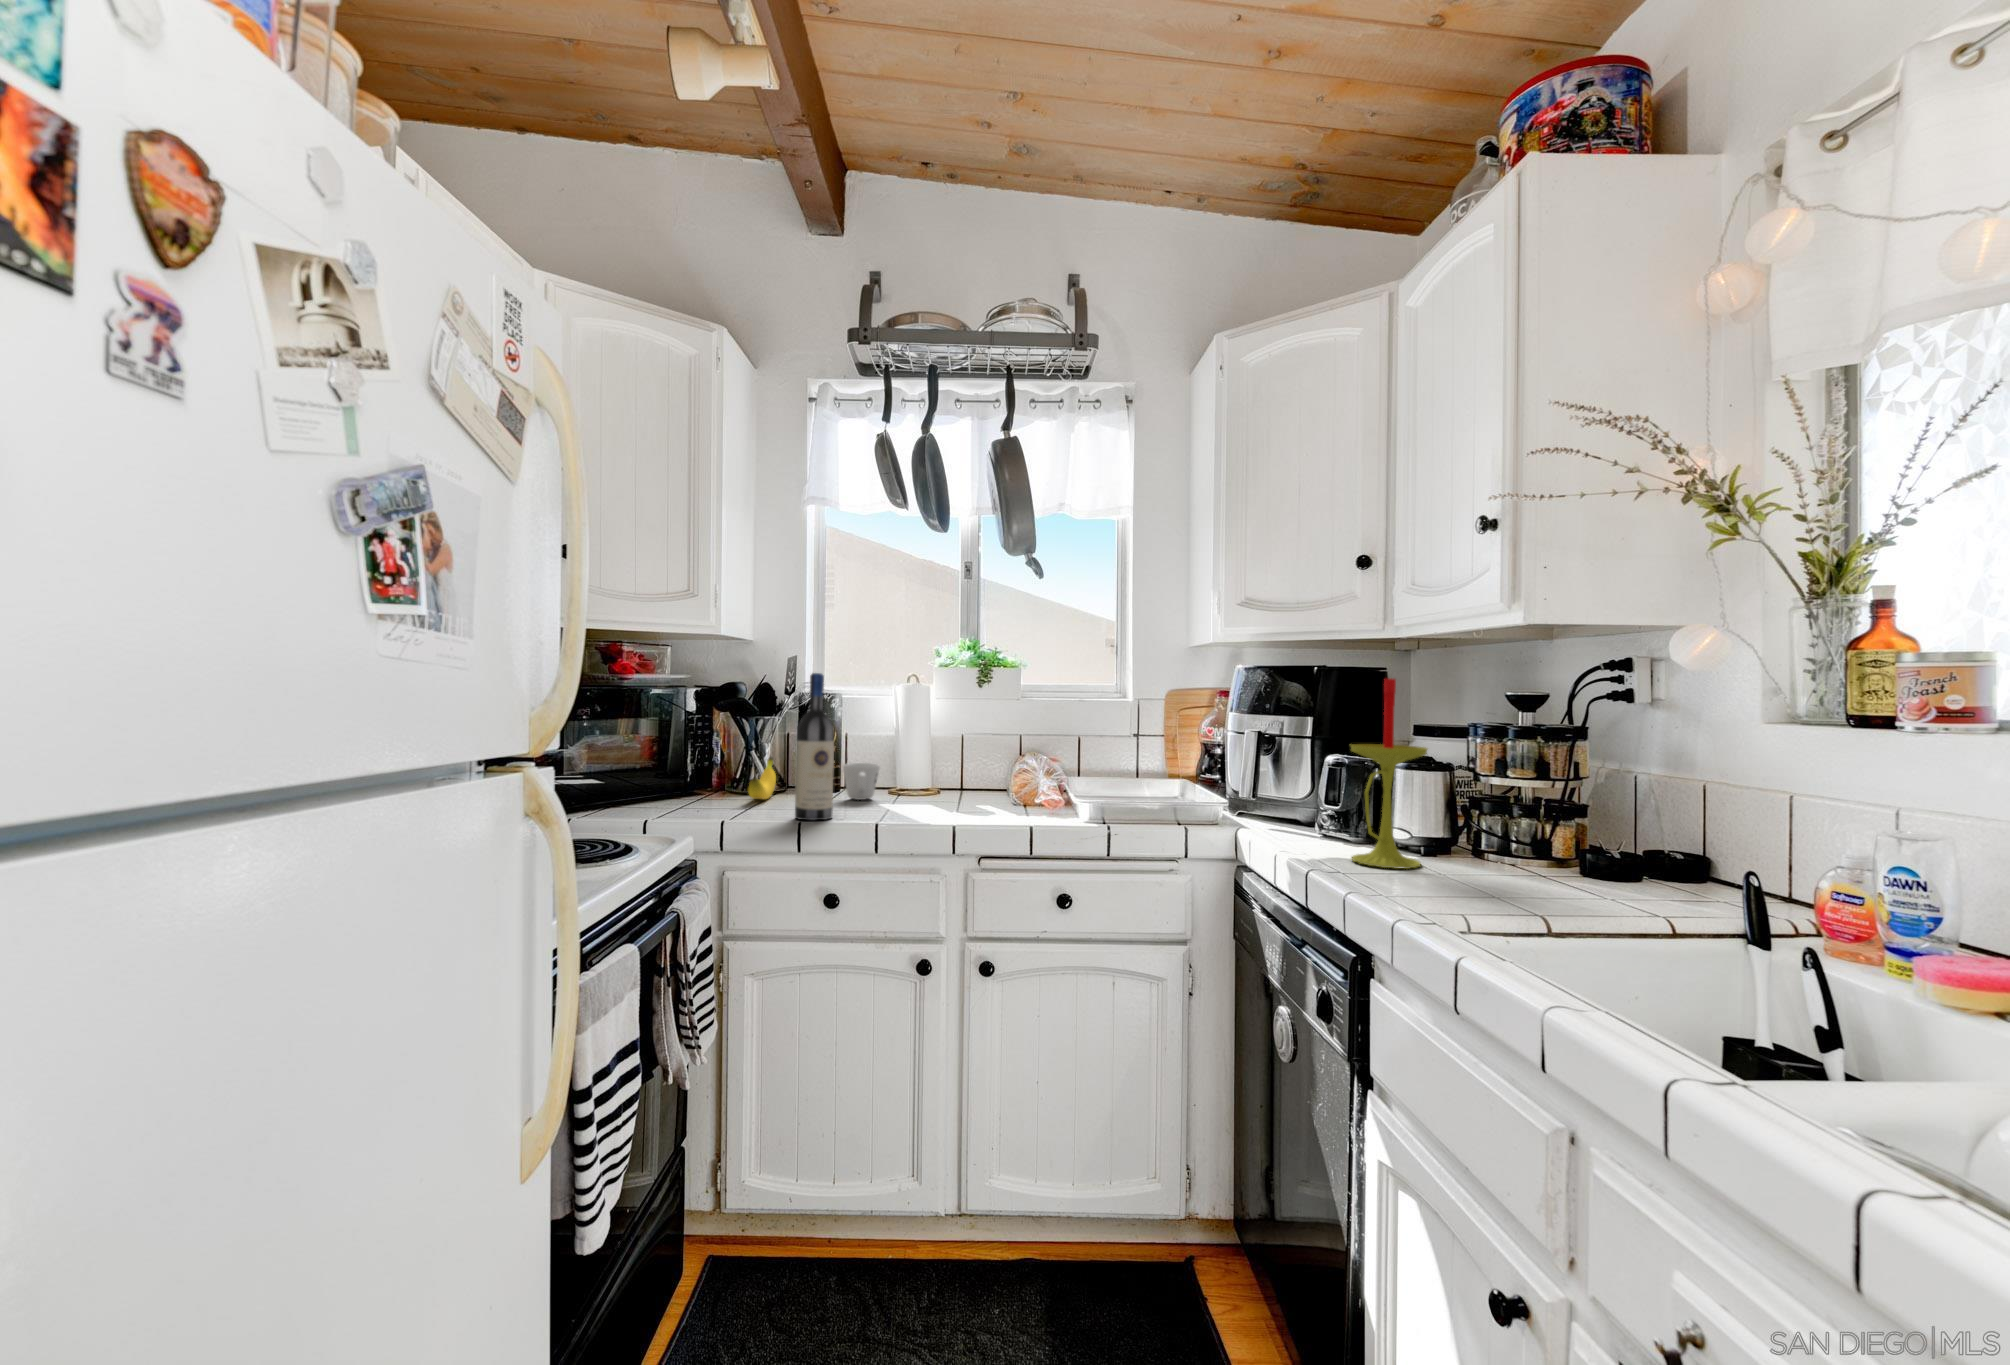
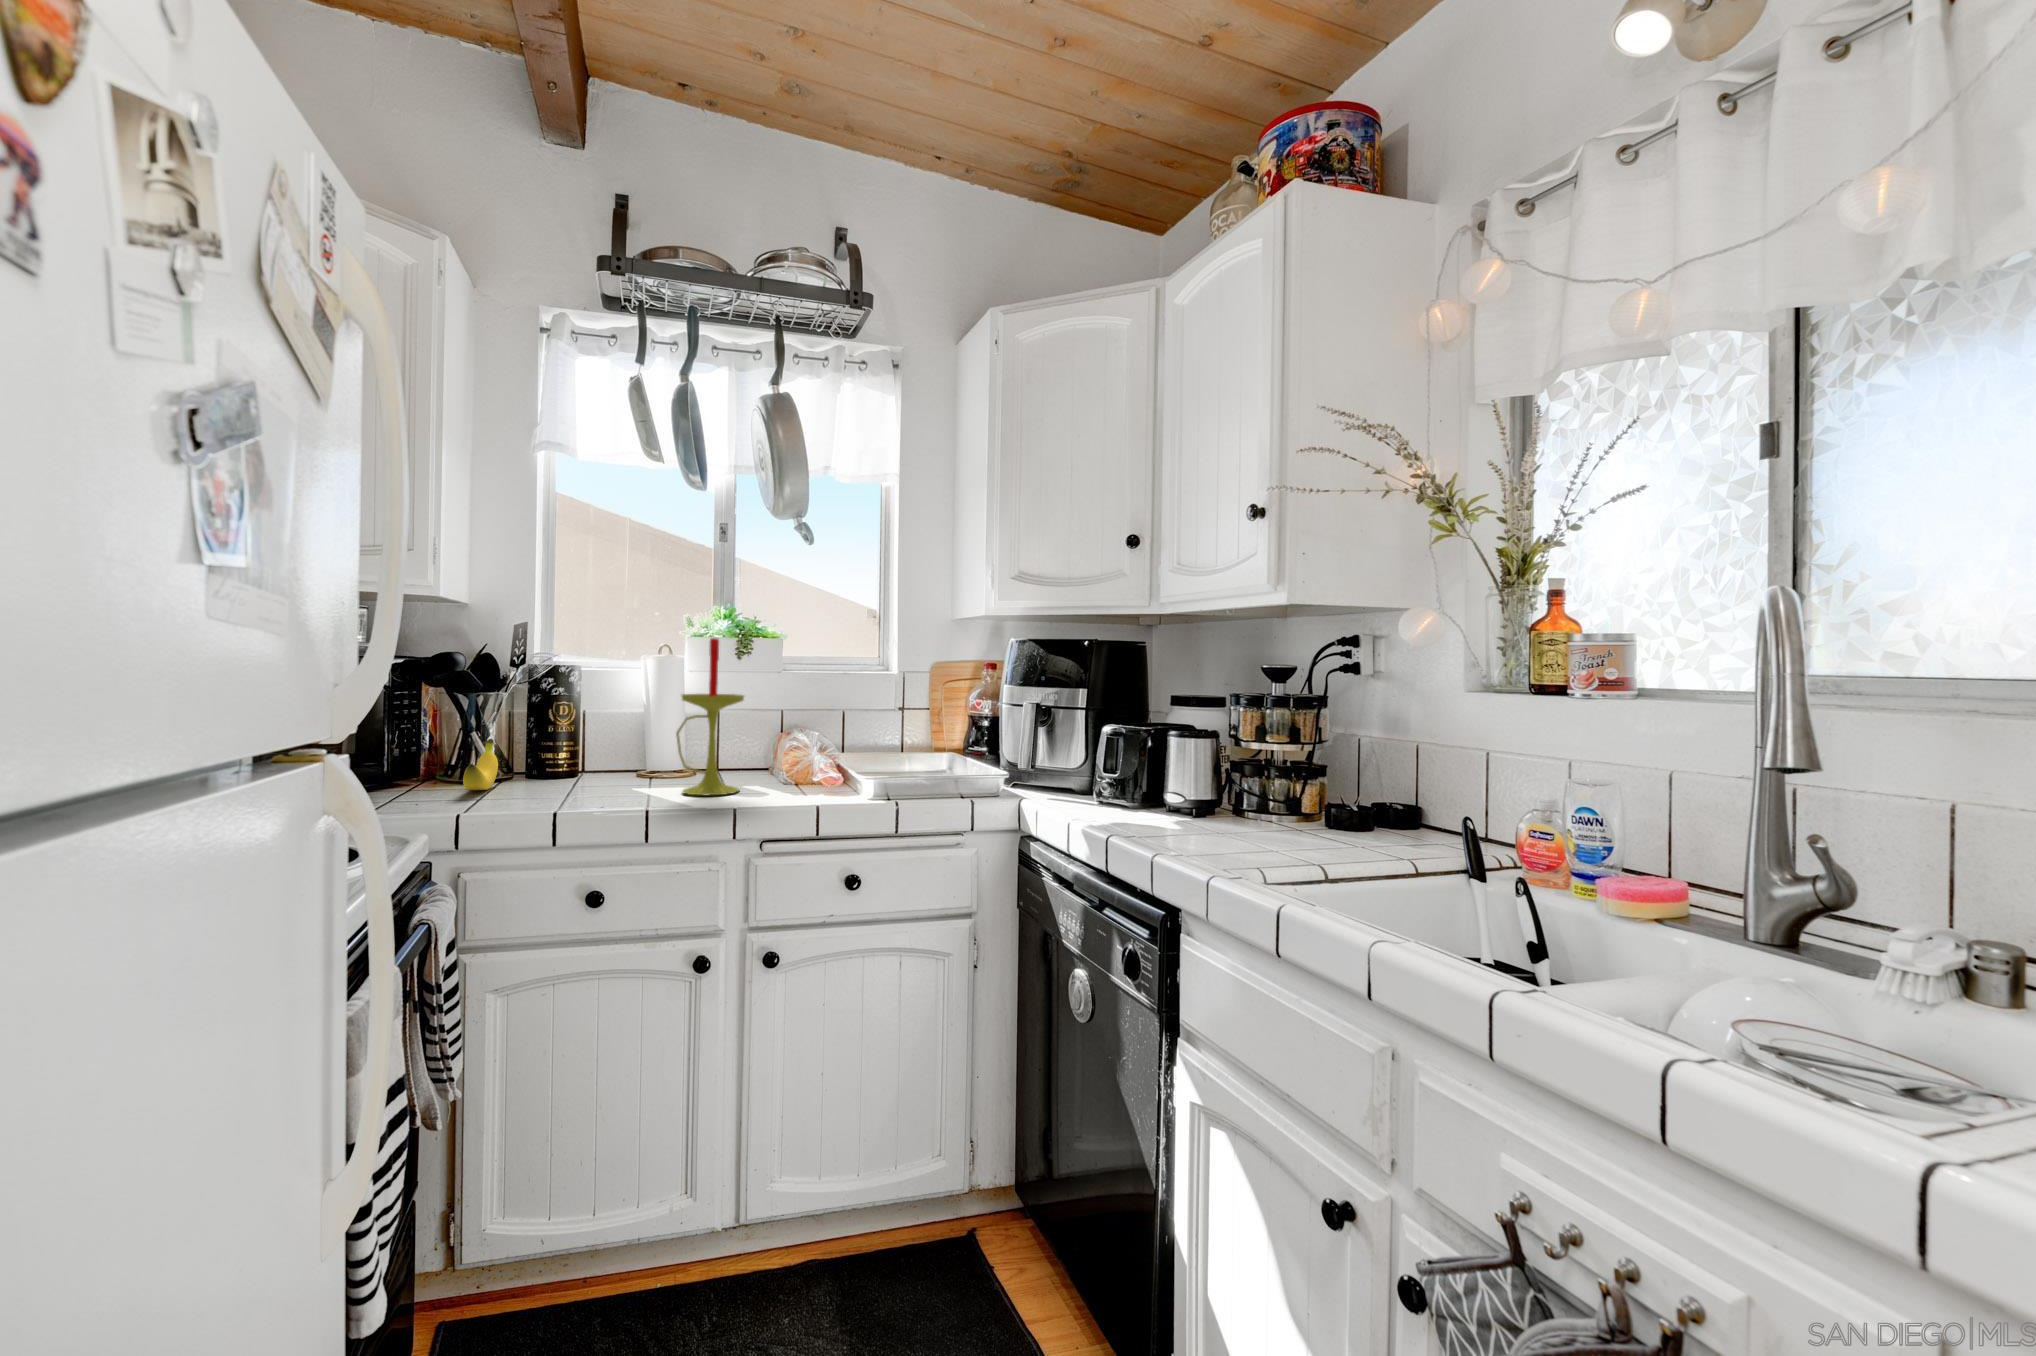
wine bottle: present [795,673,834,820] -> none [531,641,582,813]
candle: present [1351,678,1427,869] -> present [676,638,744,796]
mug: present [843,763,880,800] -> none [586,744,632,785]

